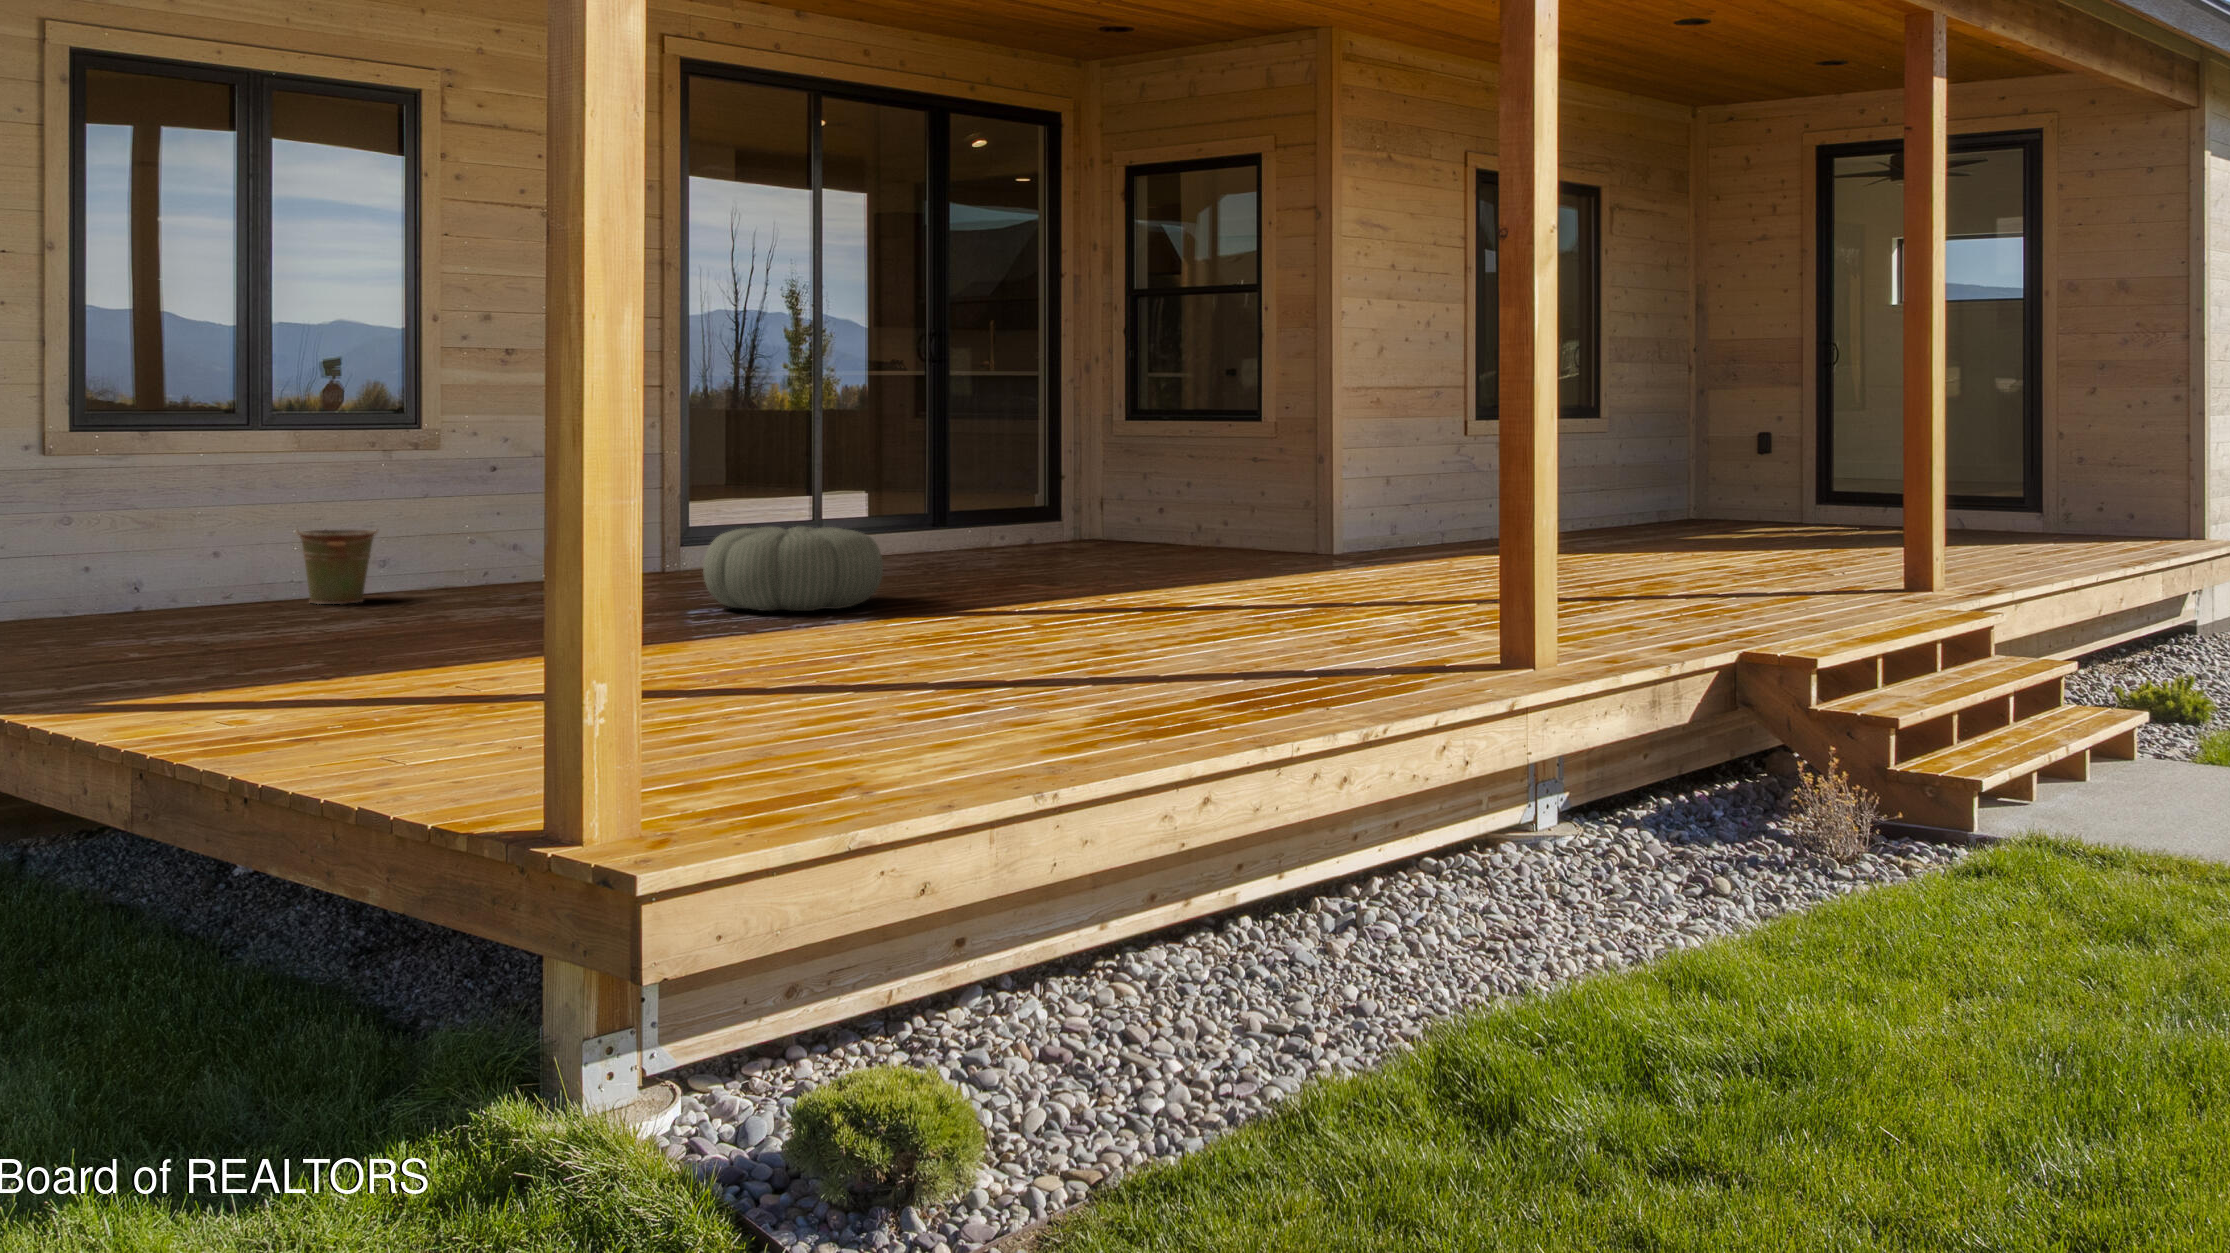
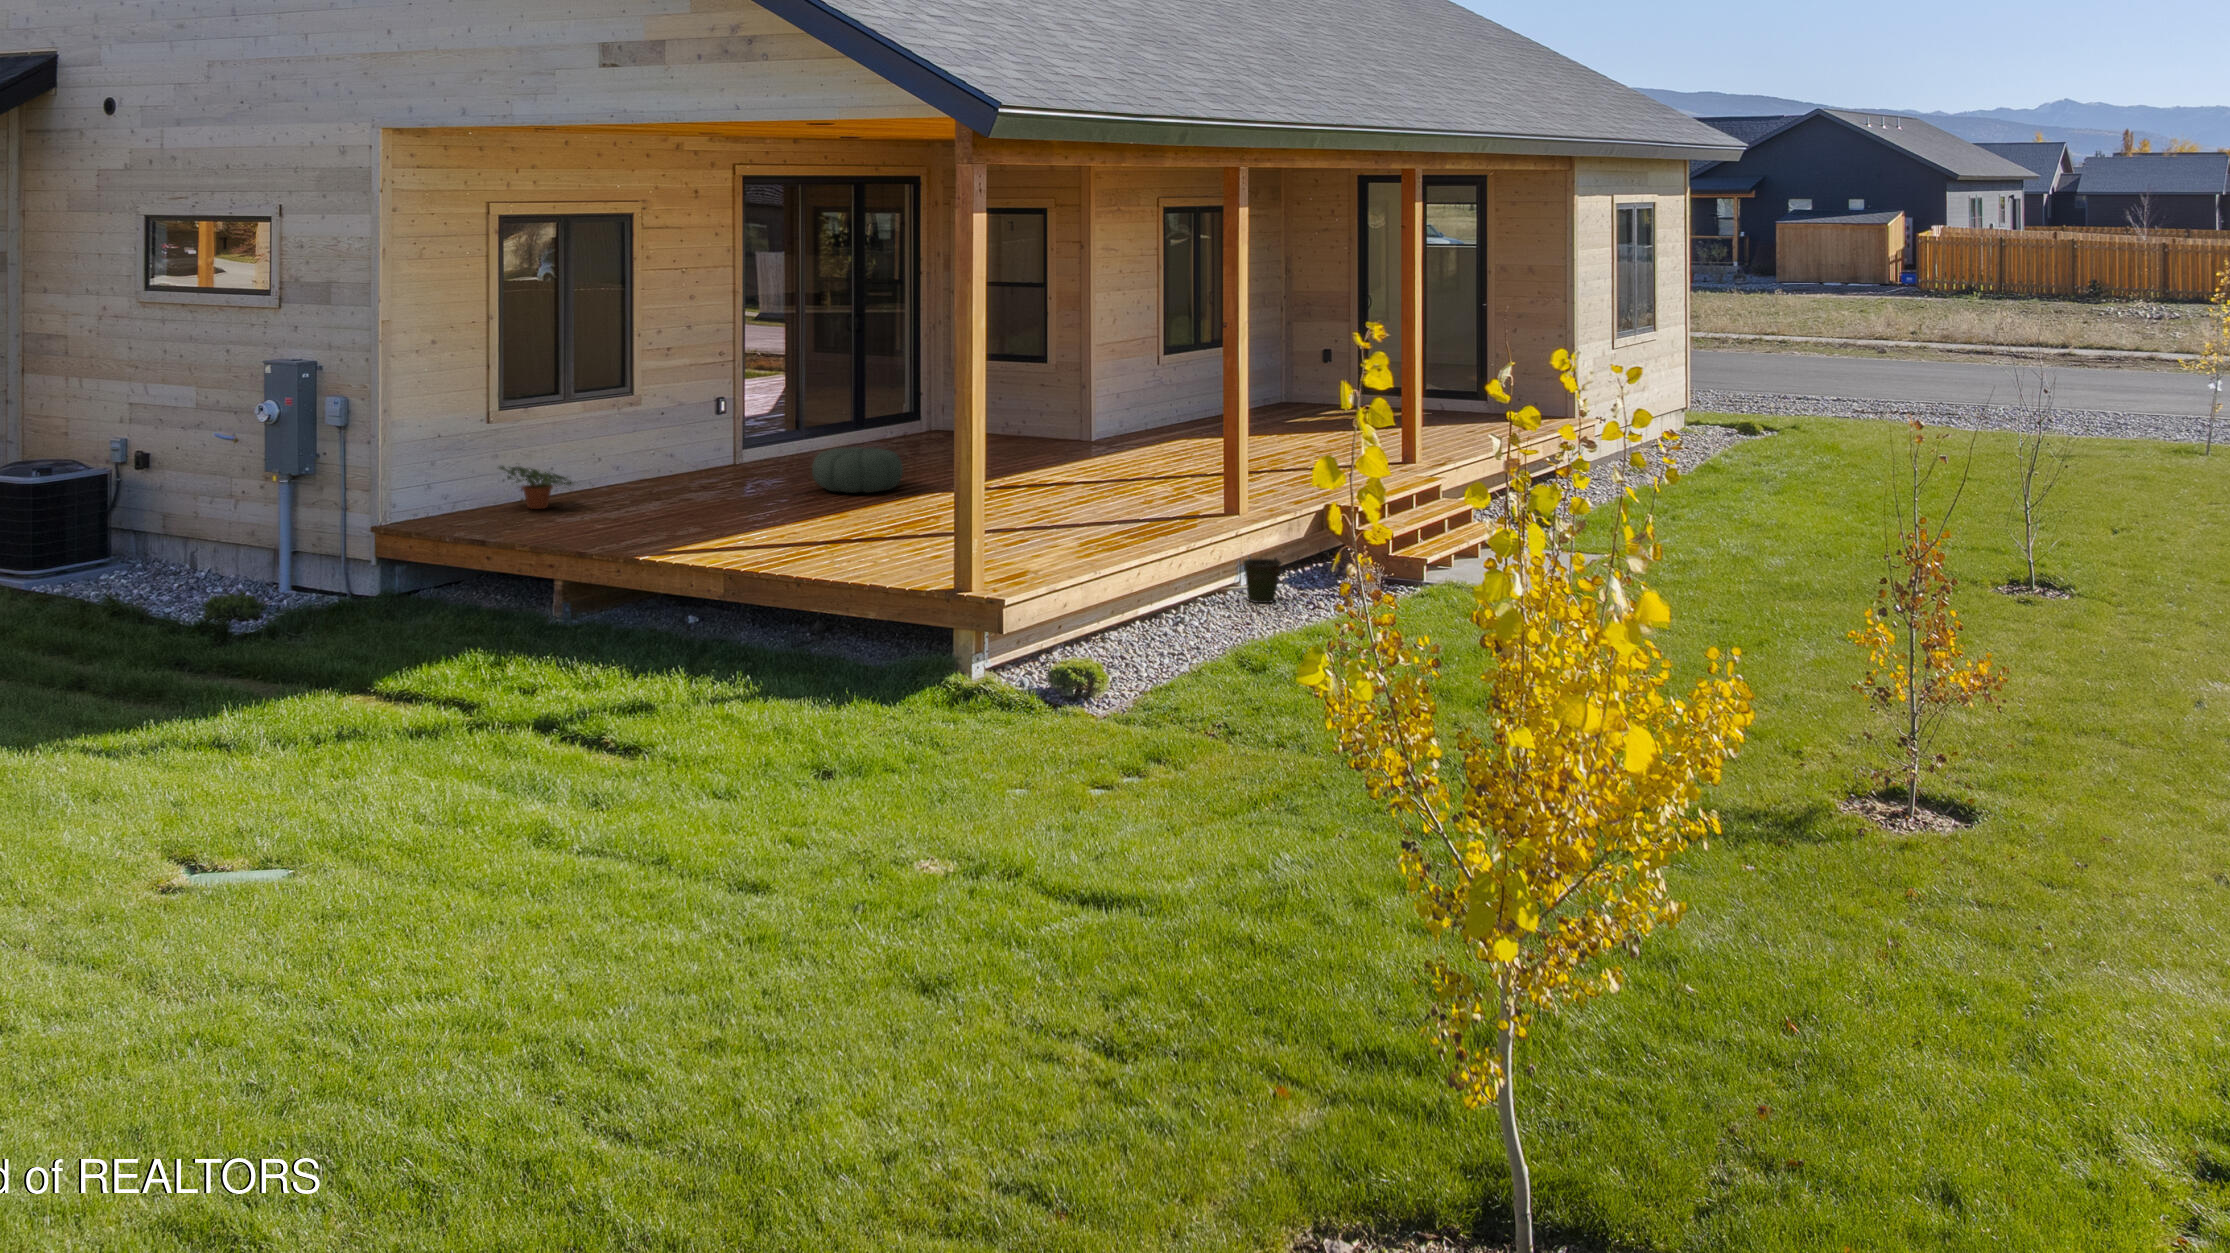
bucket: present [296,528,378,604] -> present [1243,558,1282,603]
potted plant: none [35,534,211,624] -> present [499,466,571,509]

